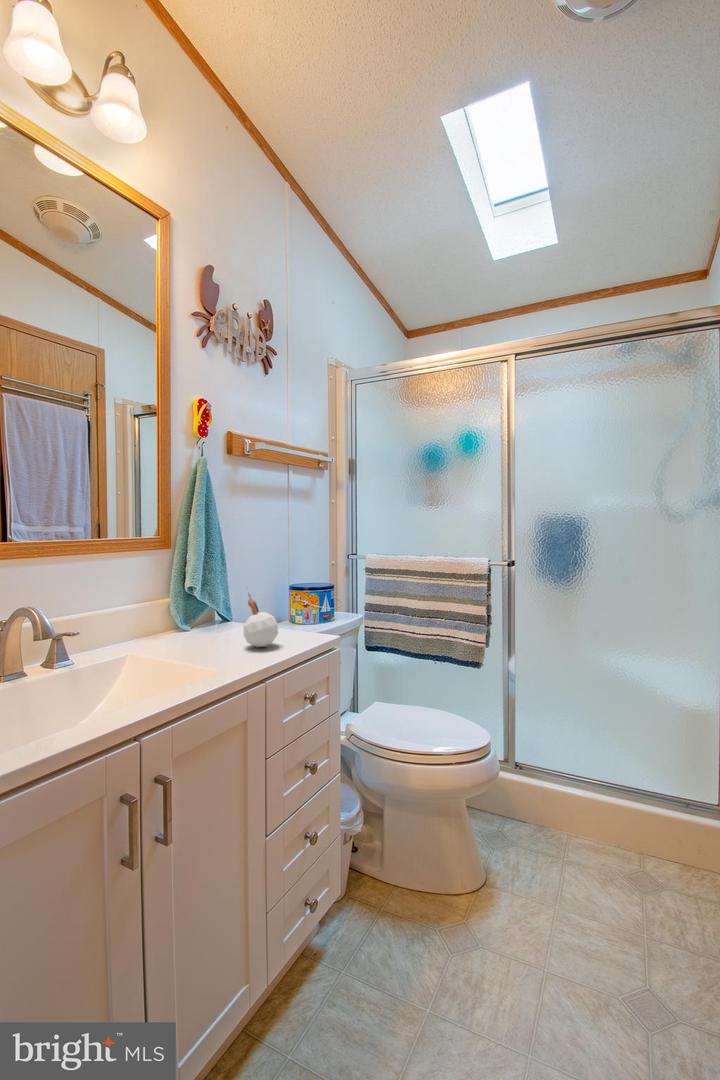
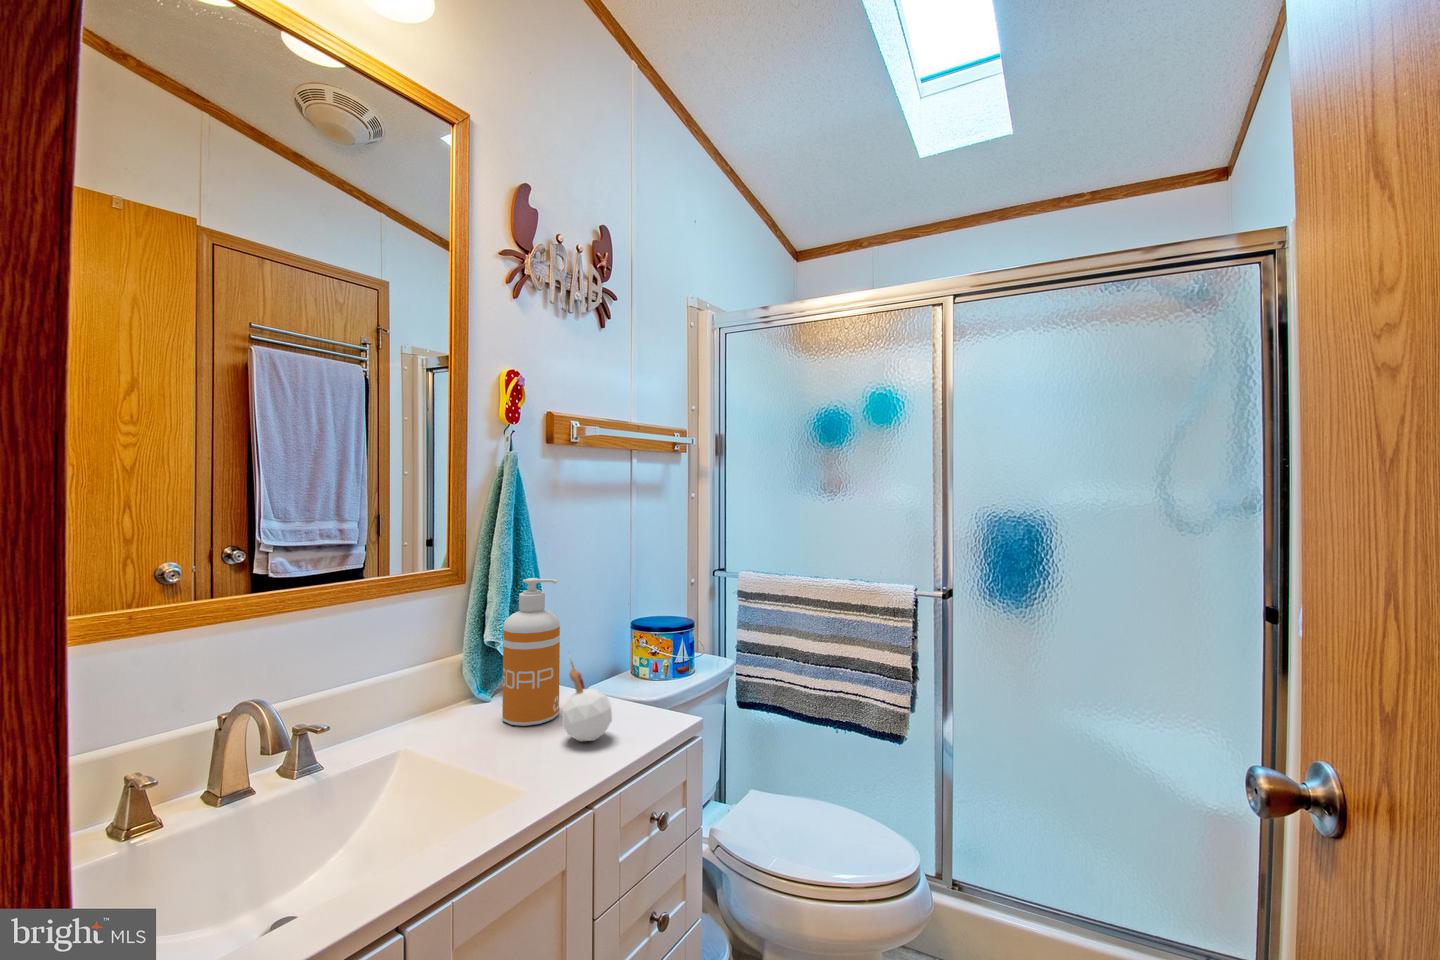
soap dispenser: none [200,541,241,641] -> present [502,578,560,726]

